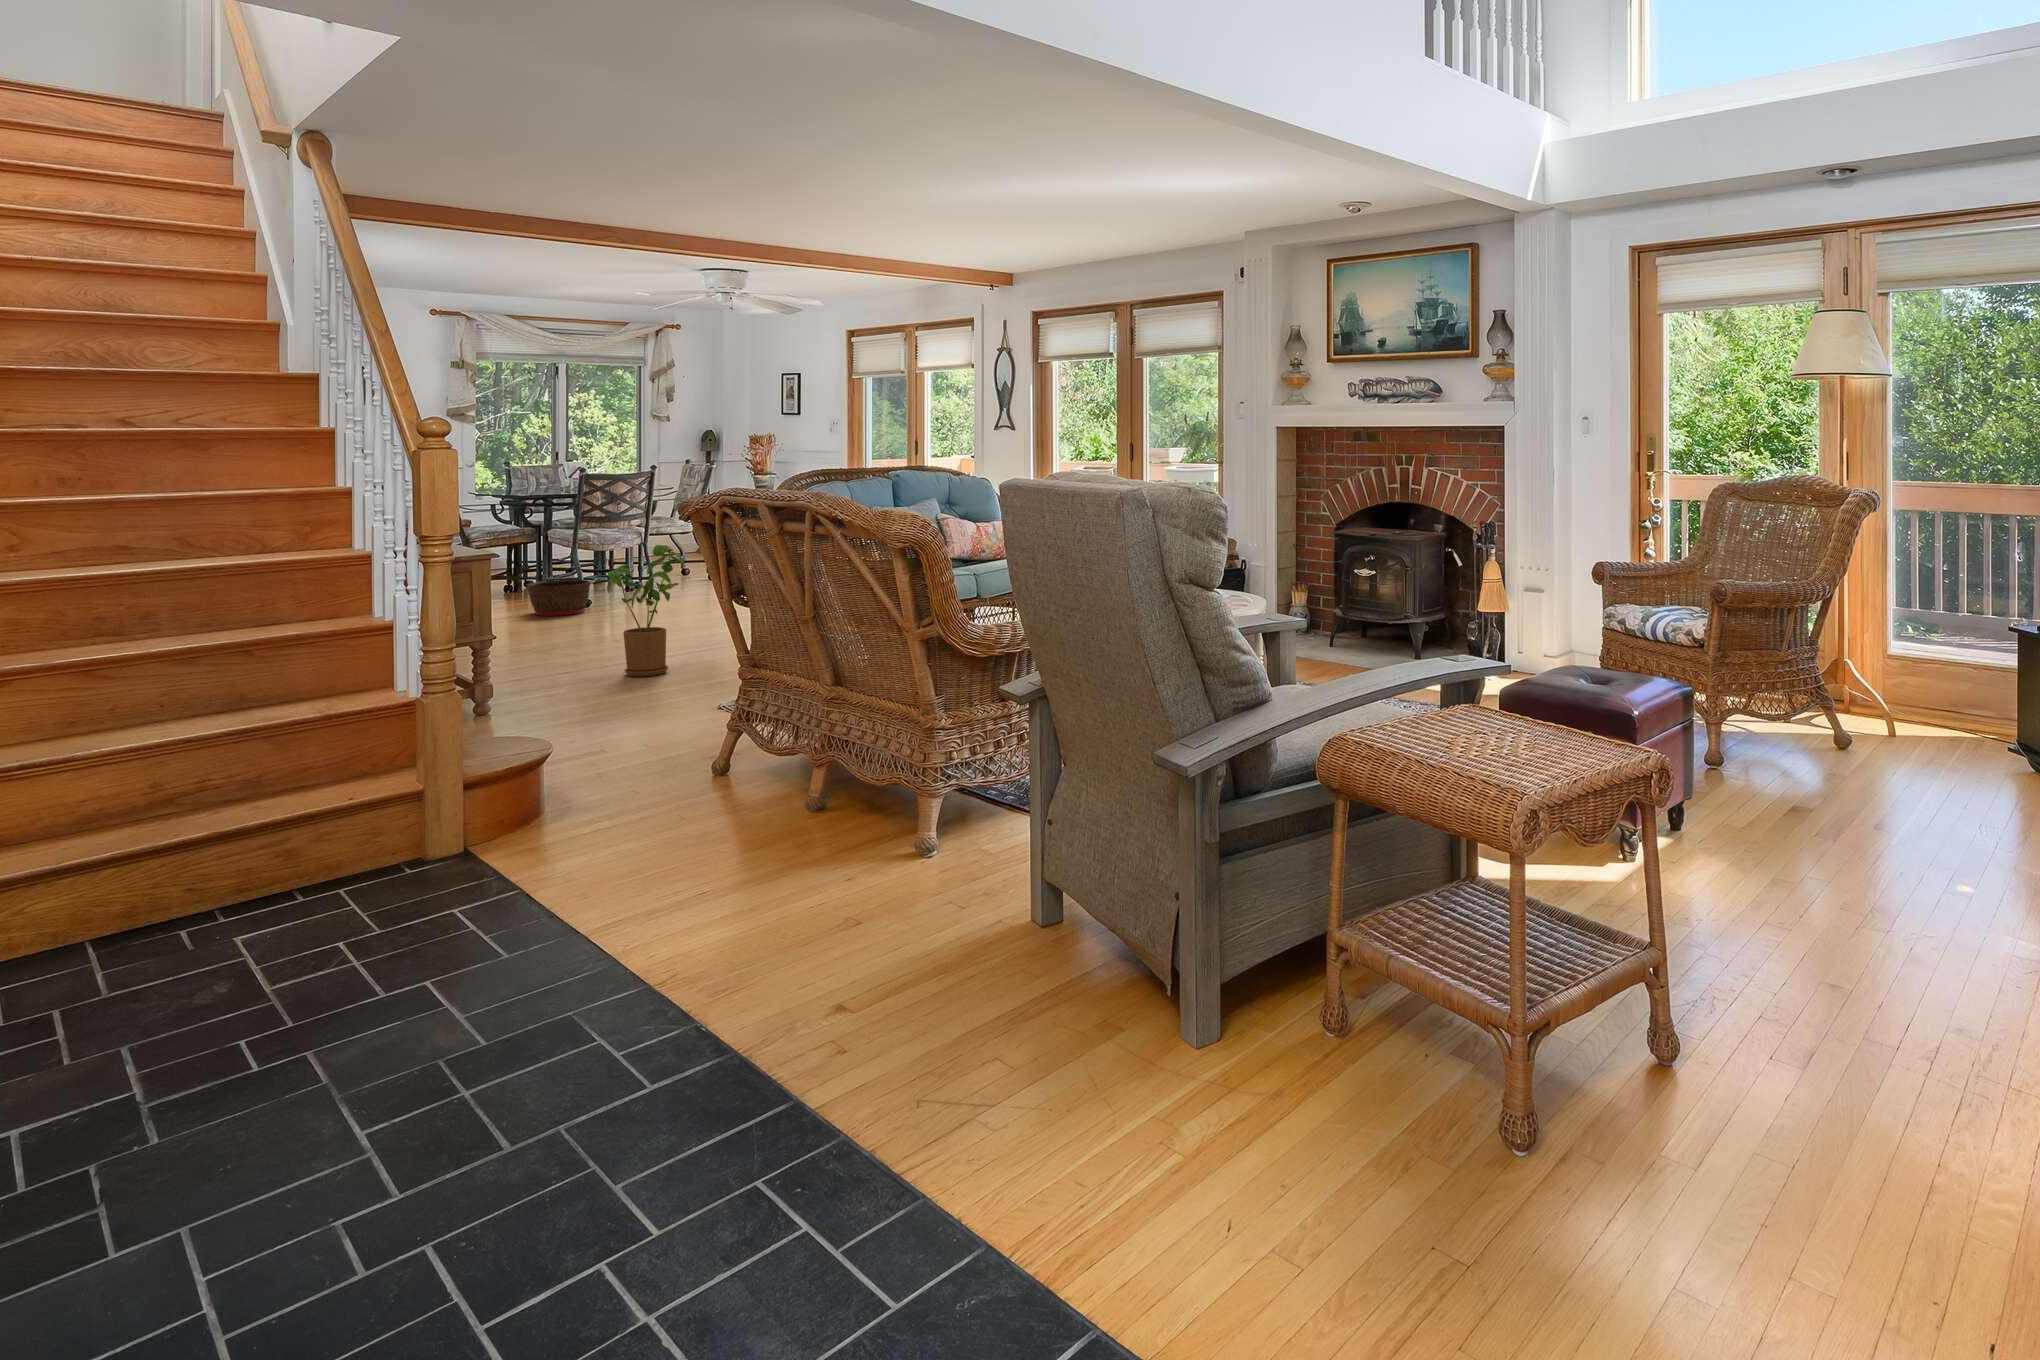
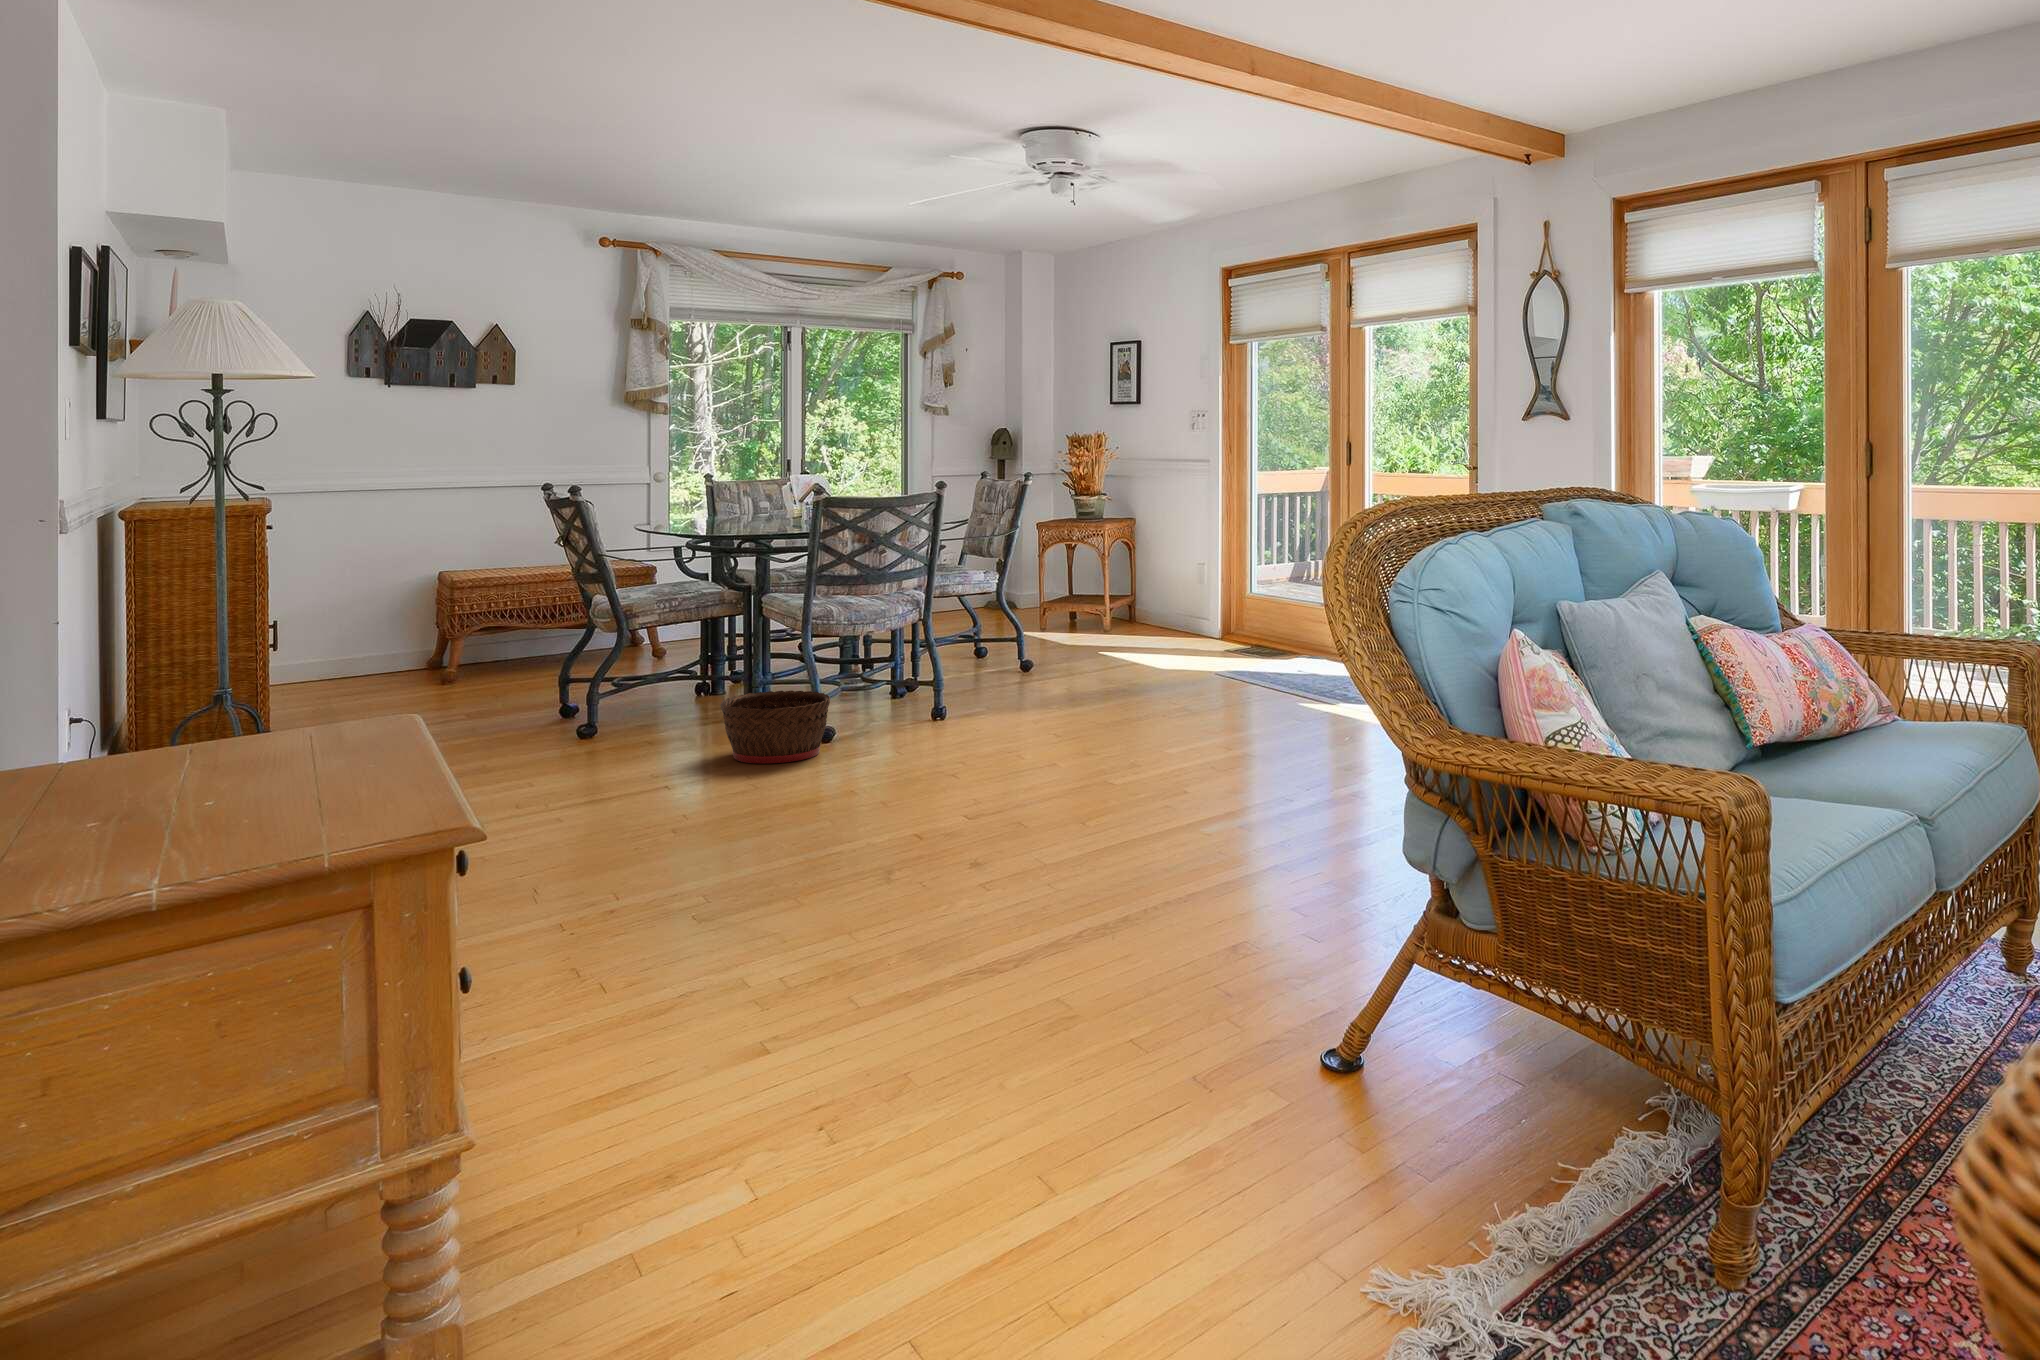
house plant: present [607,545,685,676] -> none [864,687,1049,1031]

